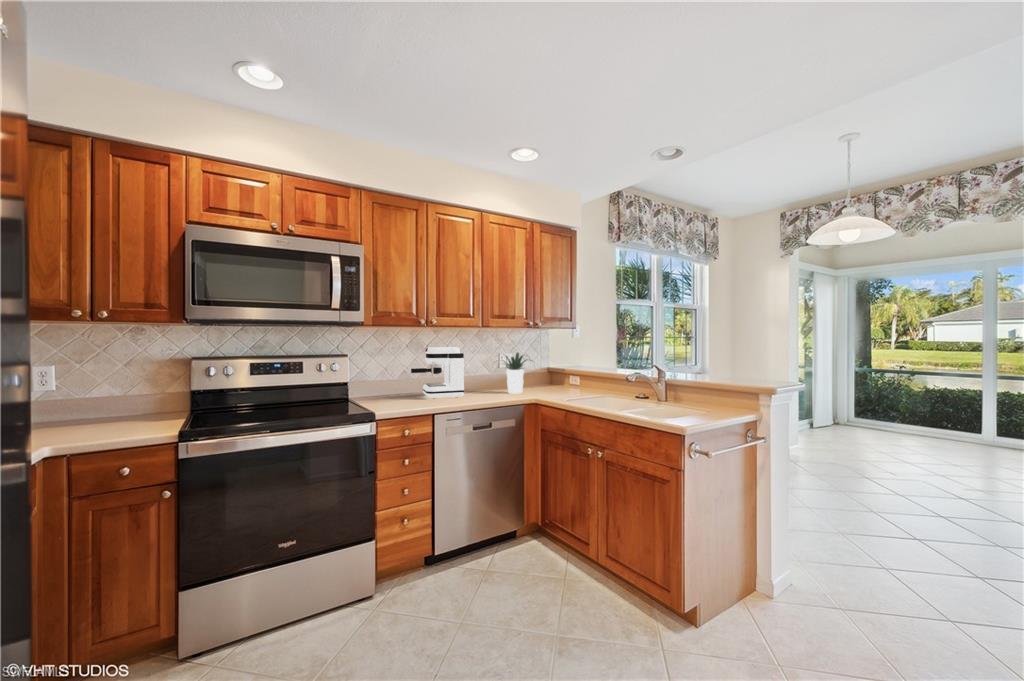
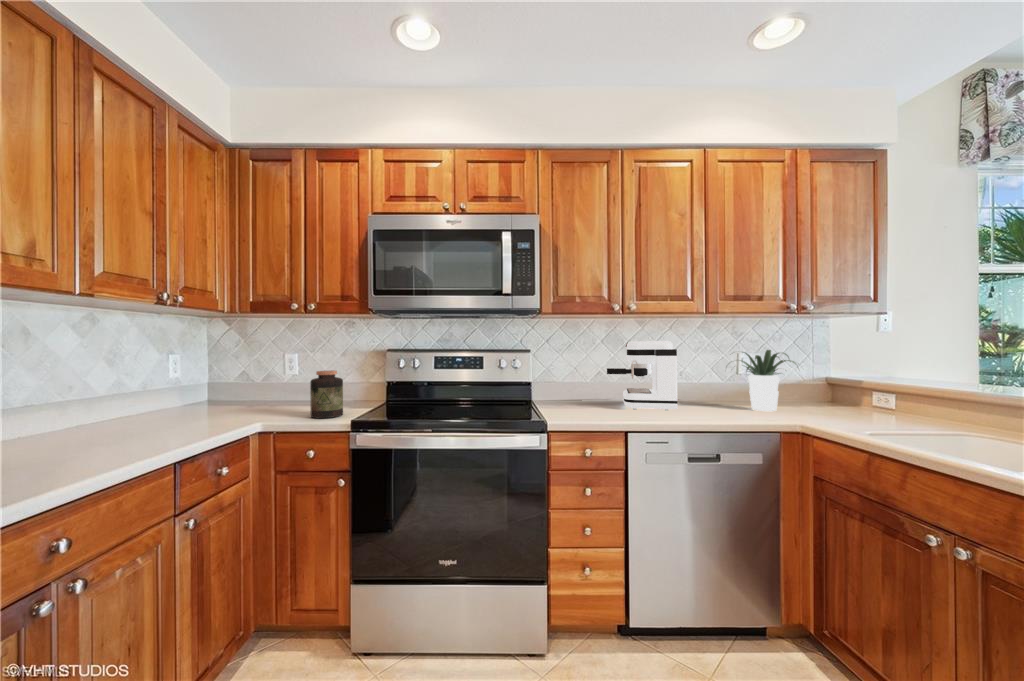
jar: none [115,381,157,431] -> present [310,370,343,418]

